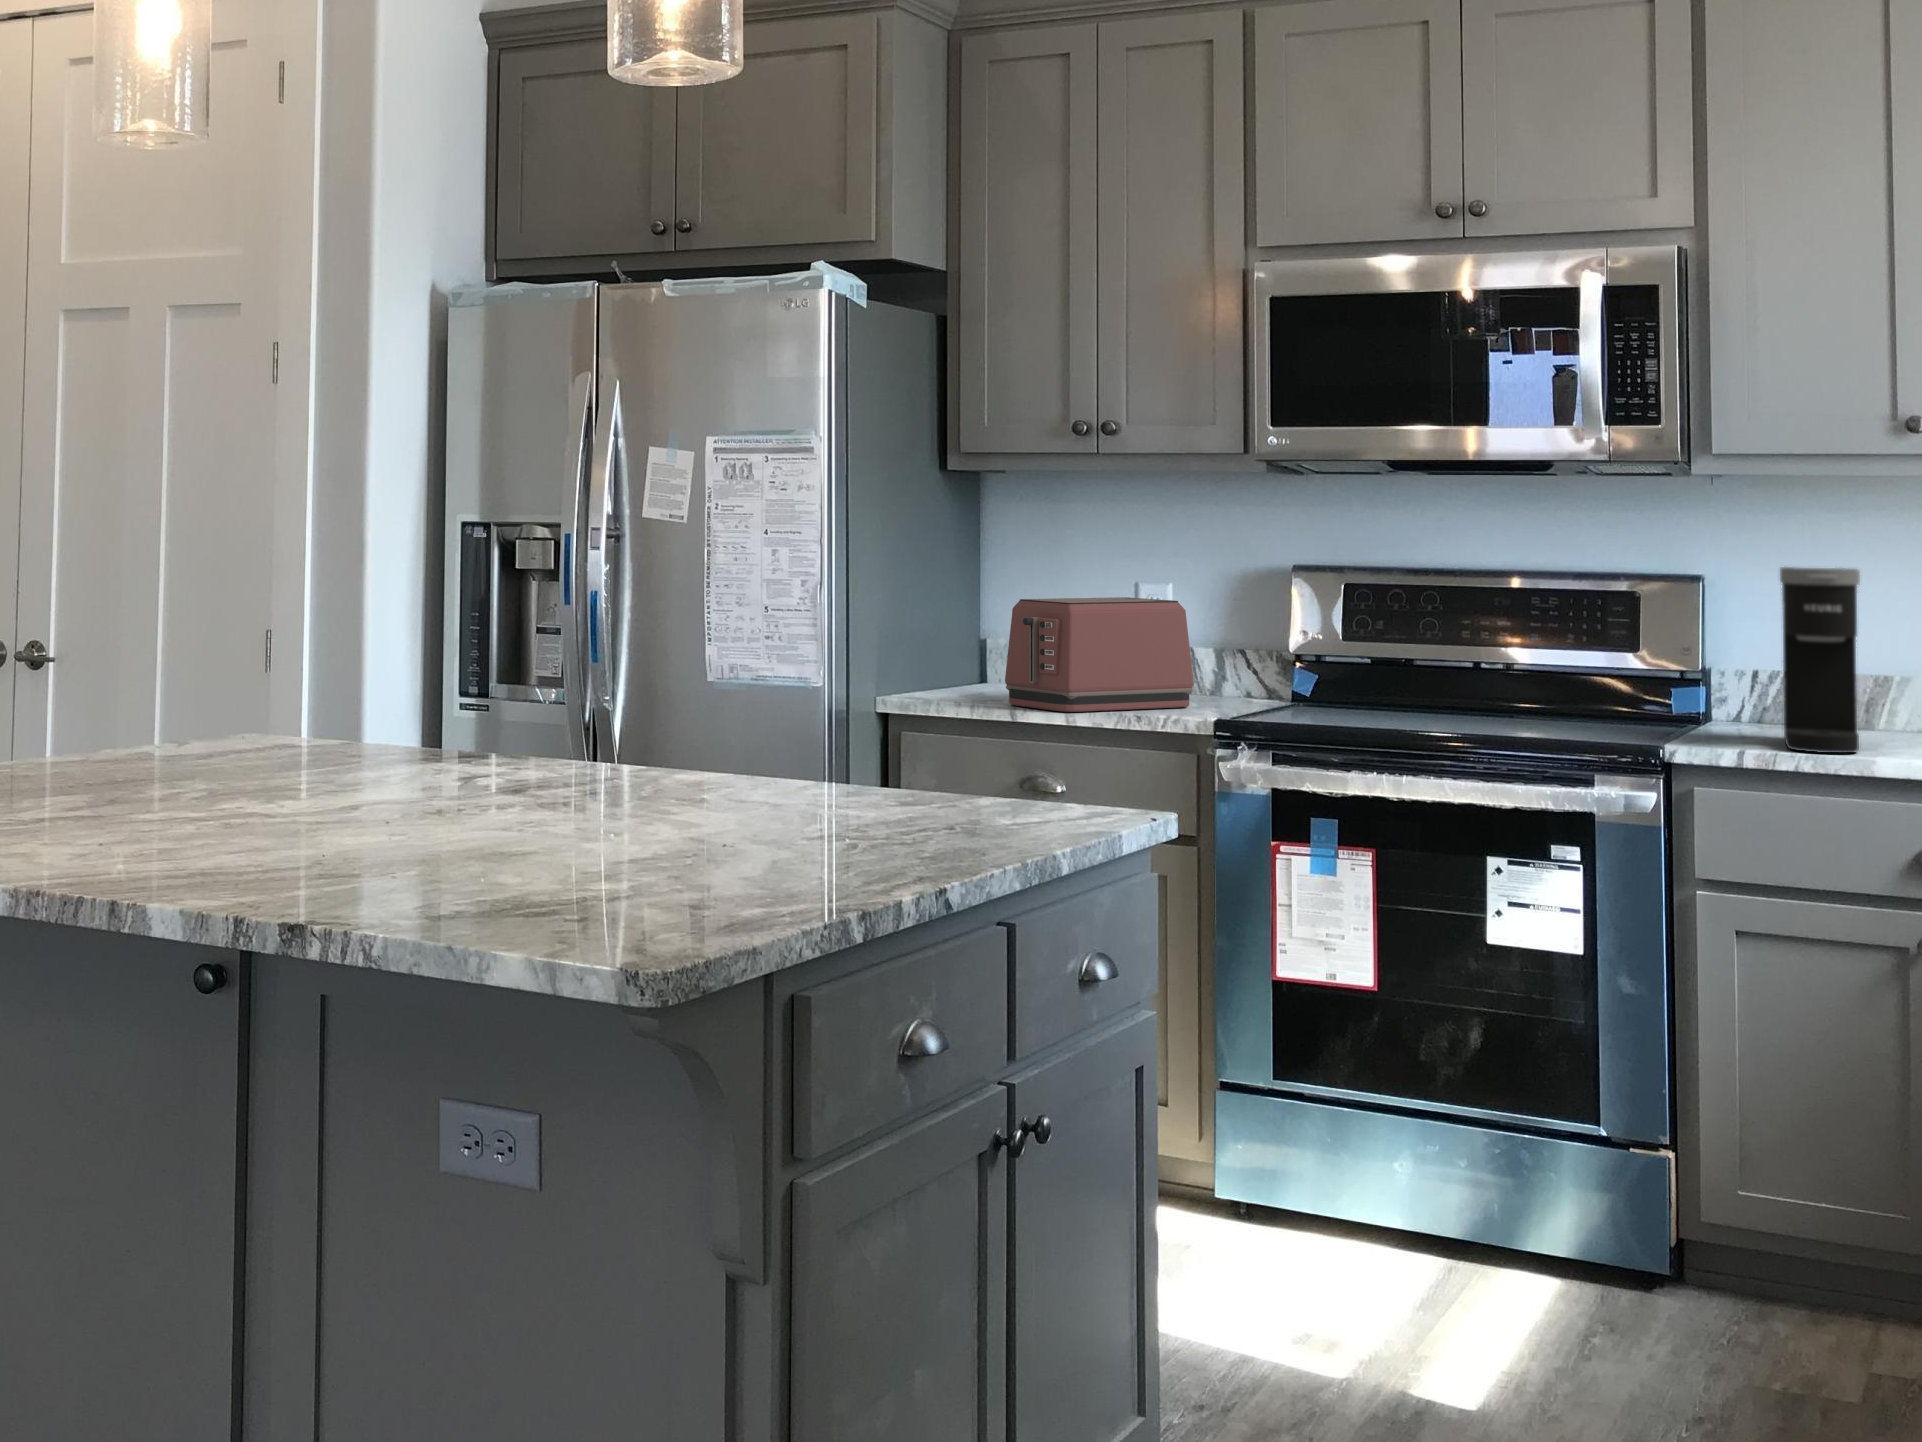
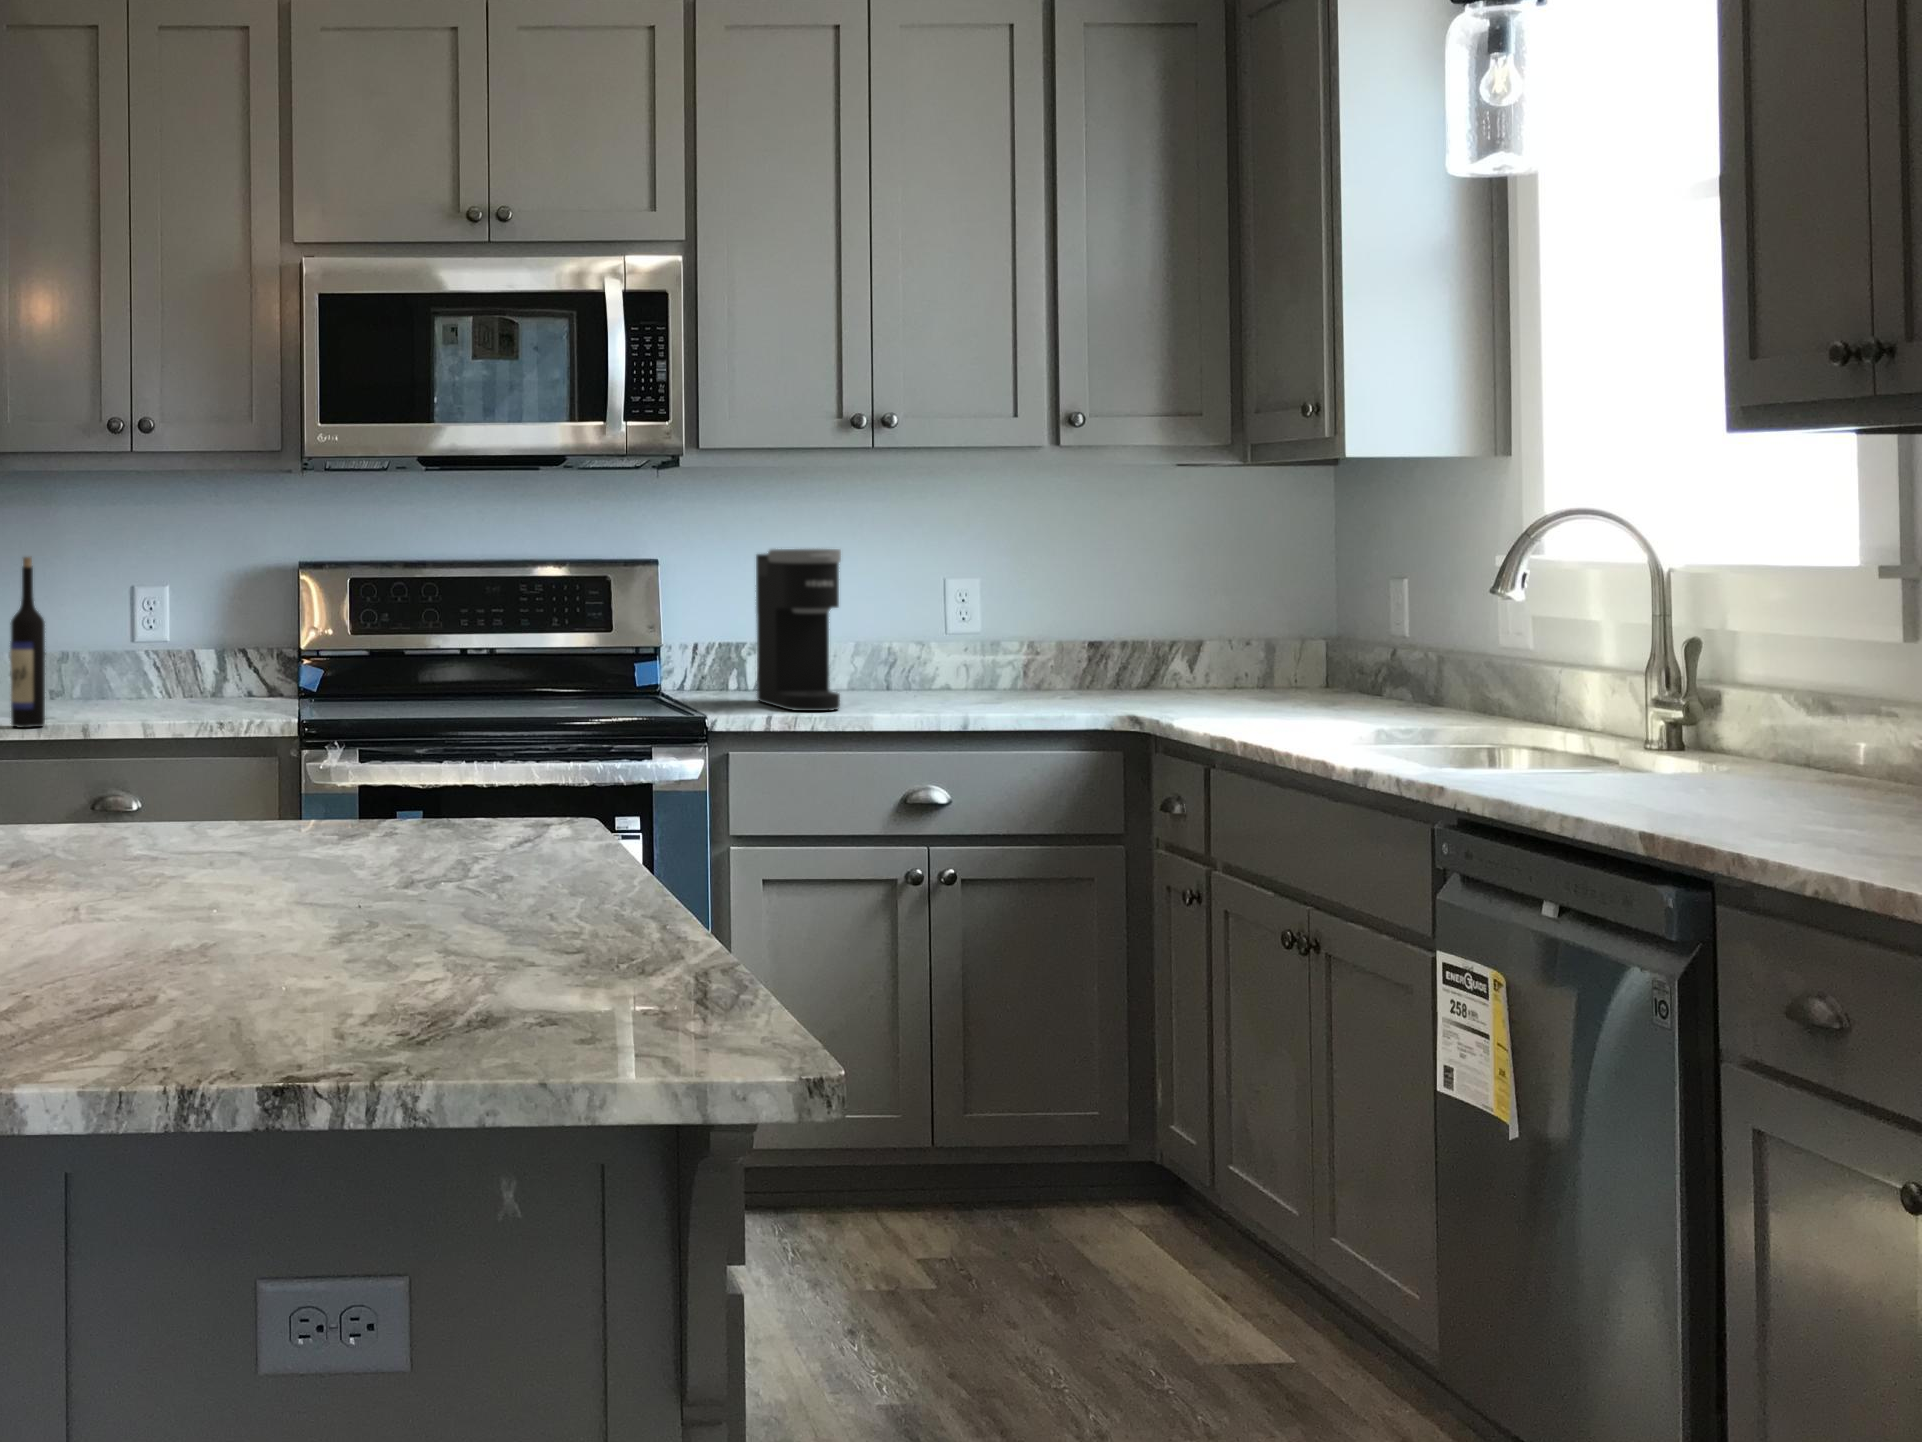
wine bottle: none [945,550,976,708] -> present [10,557,45,728]
toaster: present [1005,597,1194,712] -> none [63,602,241,723]

